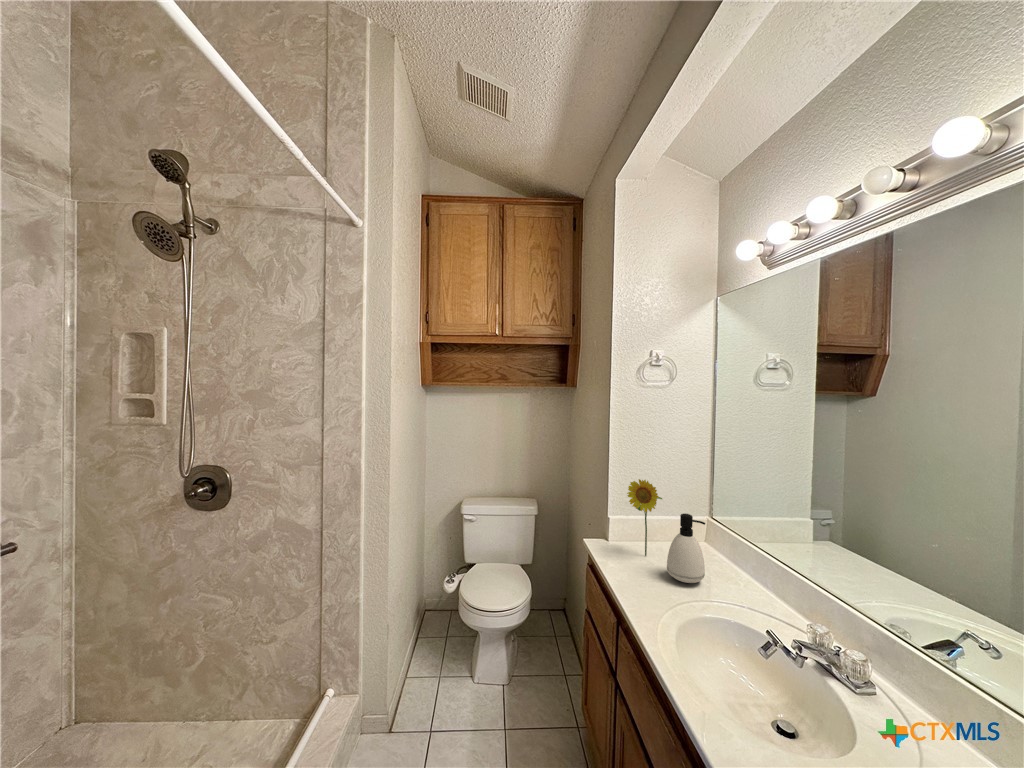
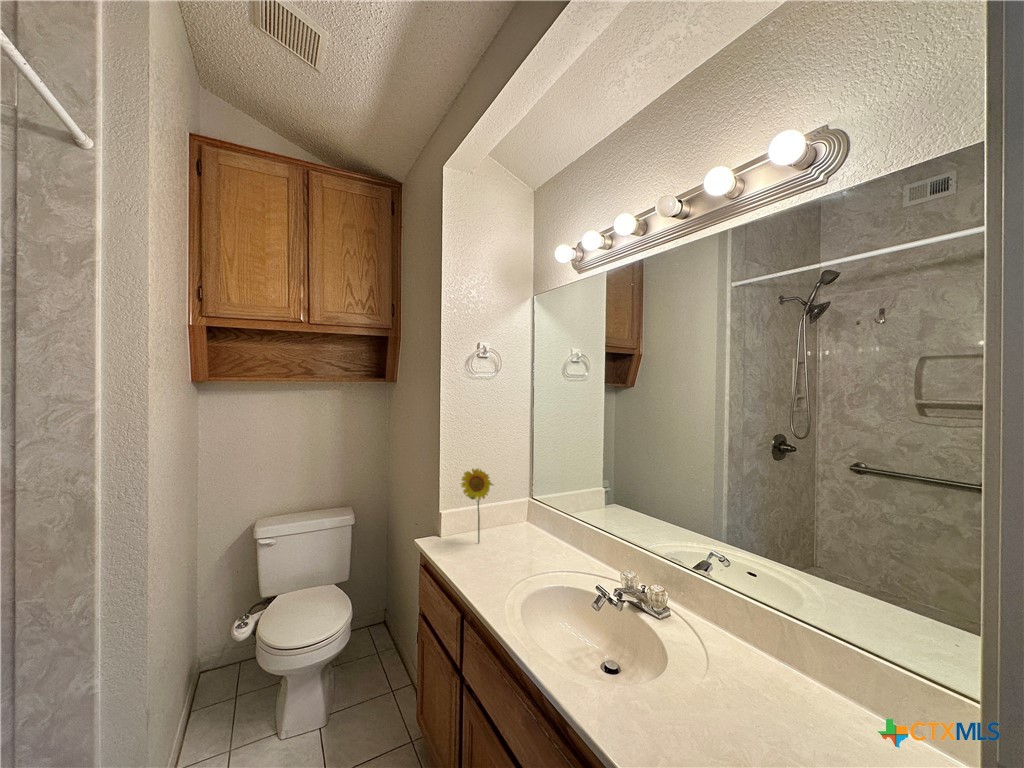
soap dispenser: present [667,514,705,583] -> none [501,495,535,560]

